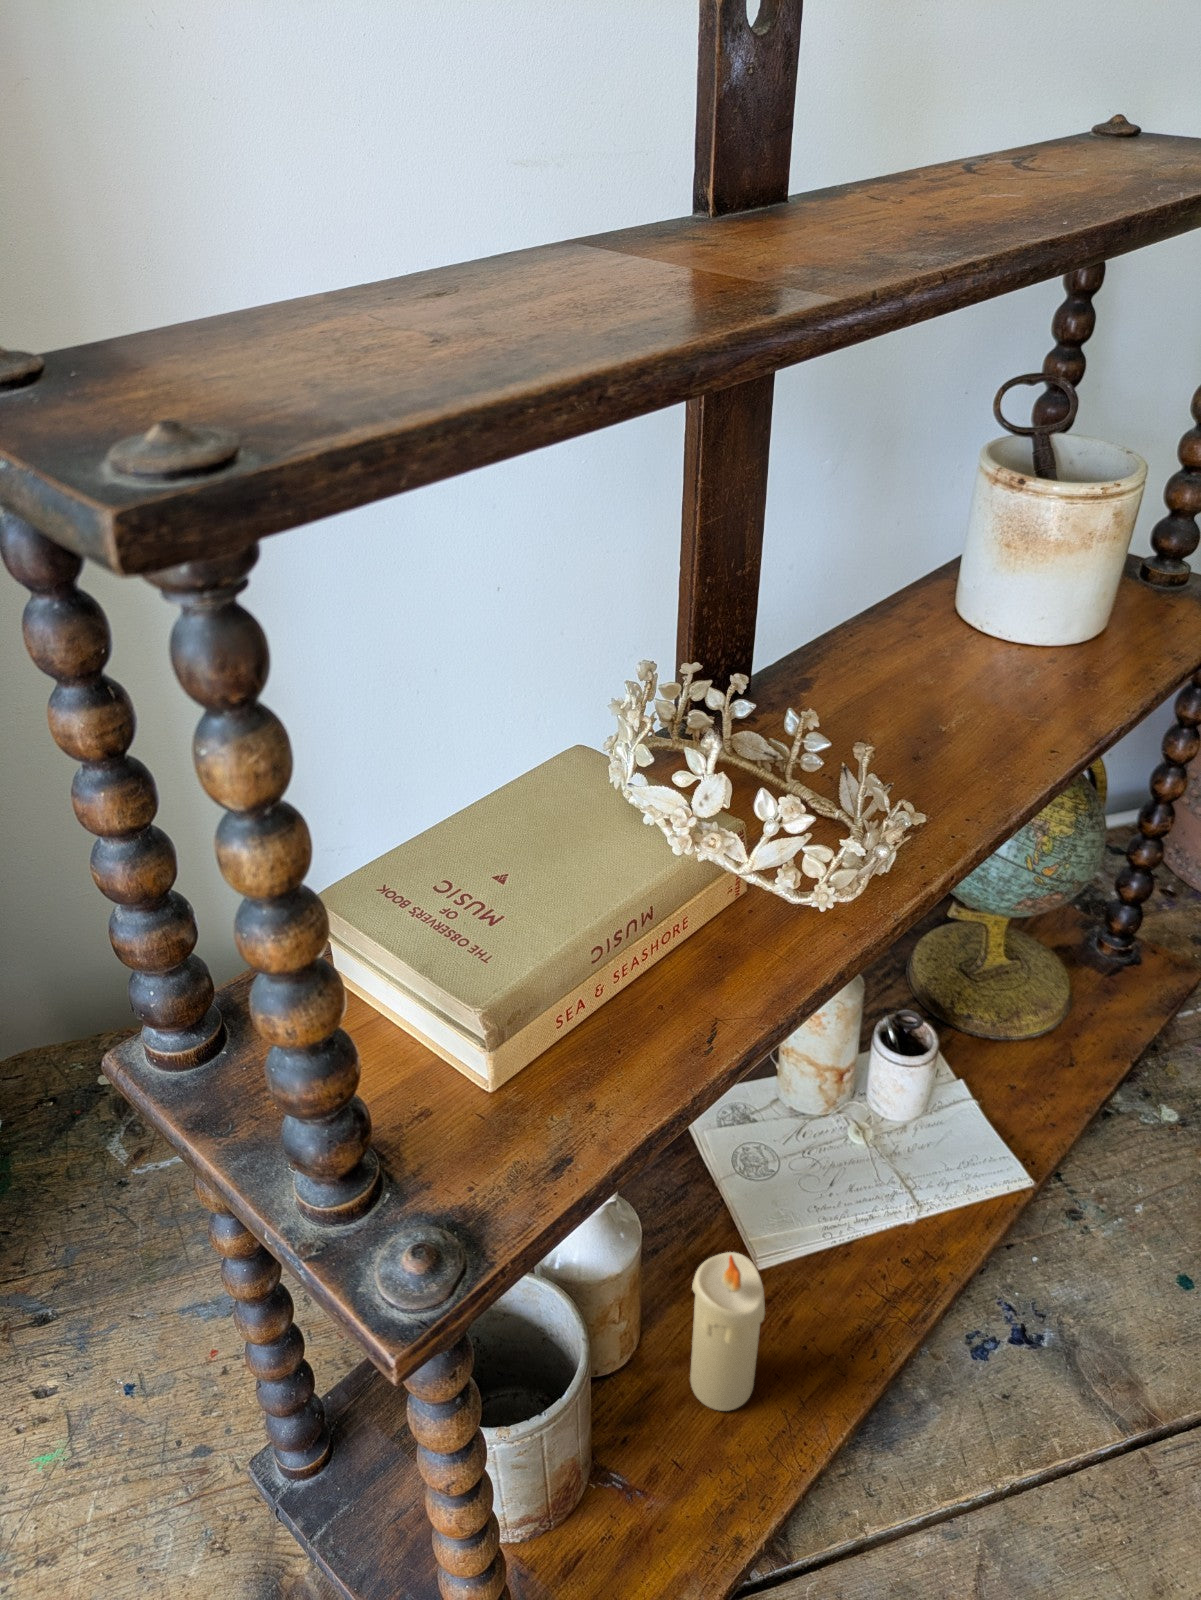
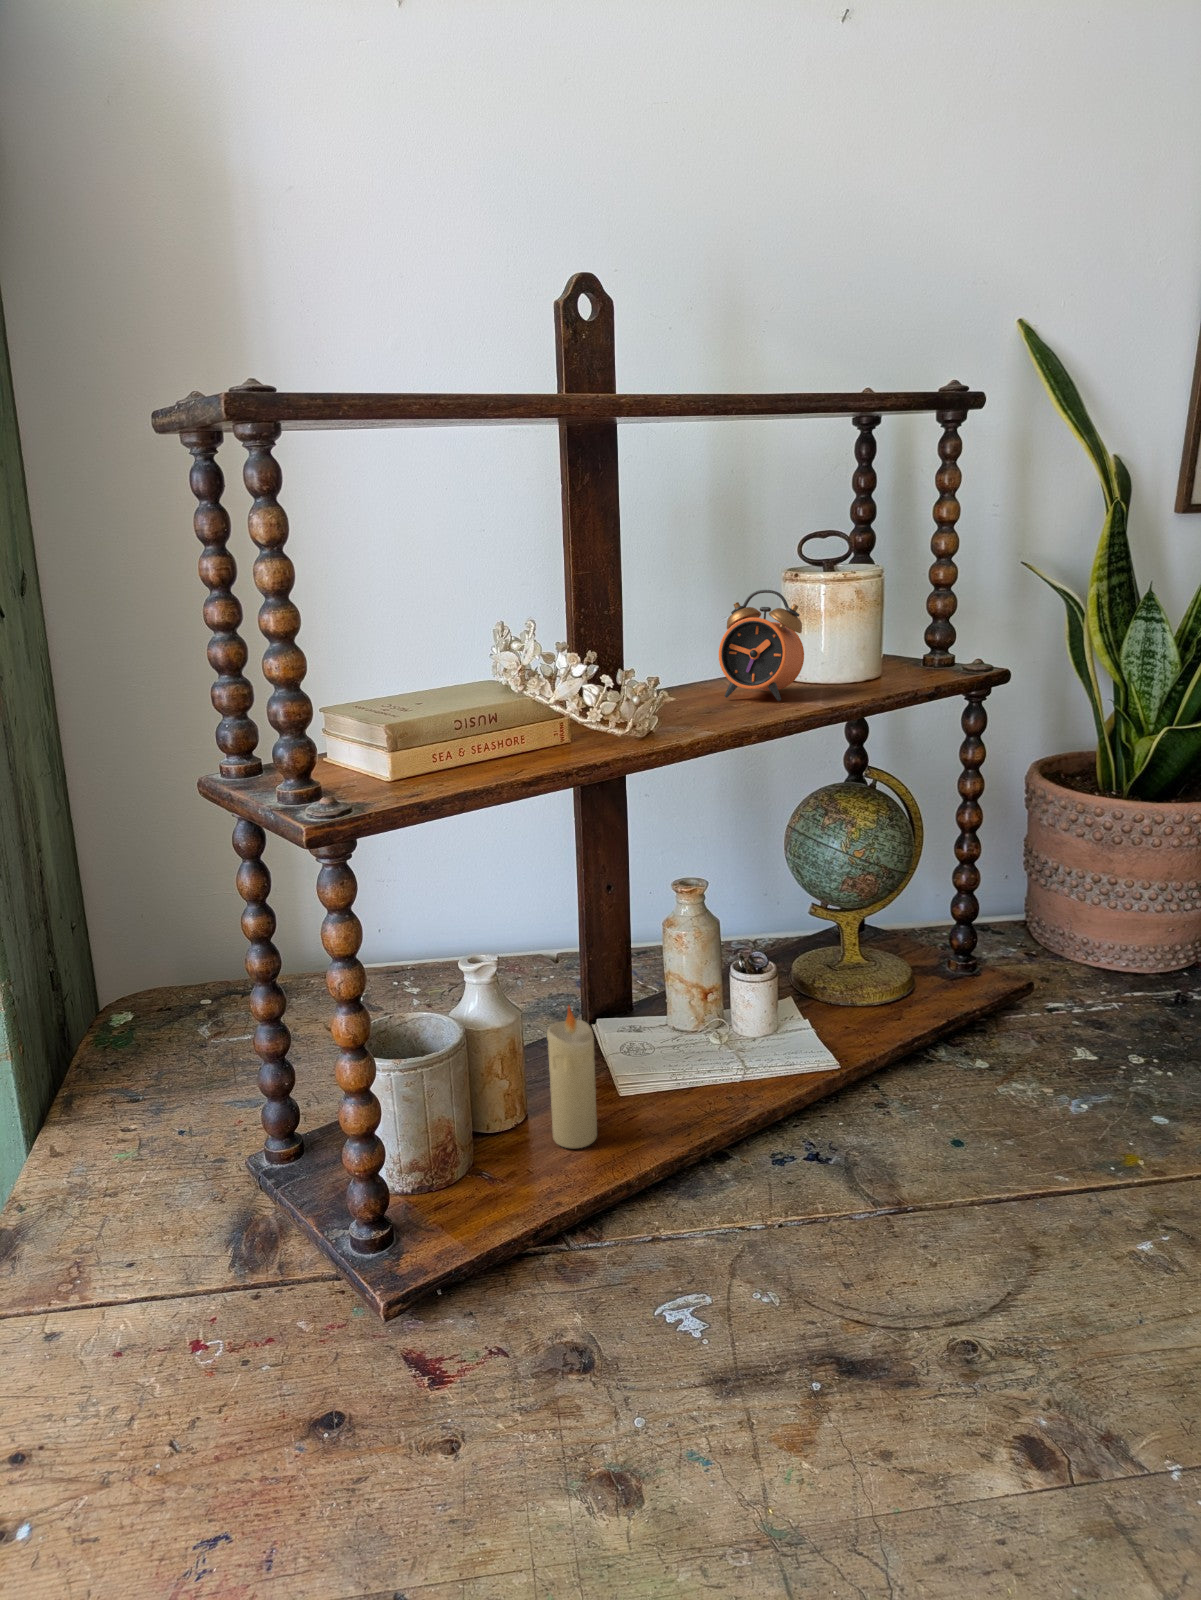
alarm clock: none [904,524,1038,709] -> present [719,590,804,701]

